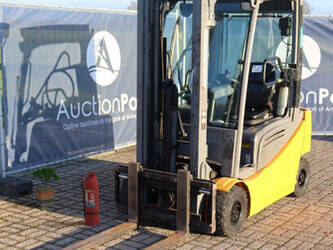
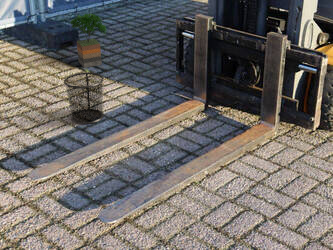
fire extinguisher: present [81,172,99,225] -> none [129,27,155,100]
waste bin: none [37,204,66,241] -> present [64,72,104,124]

